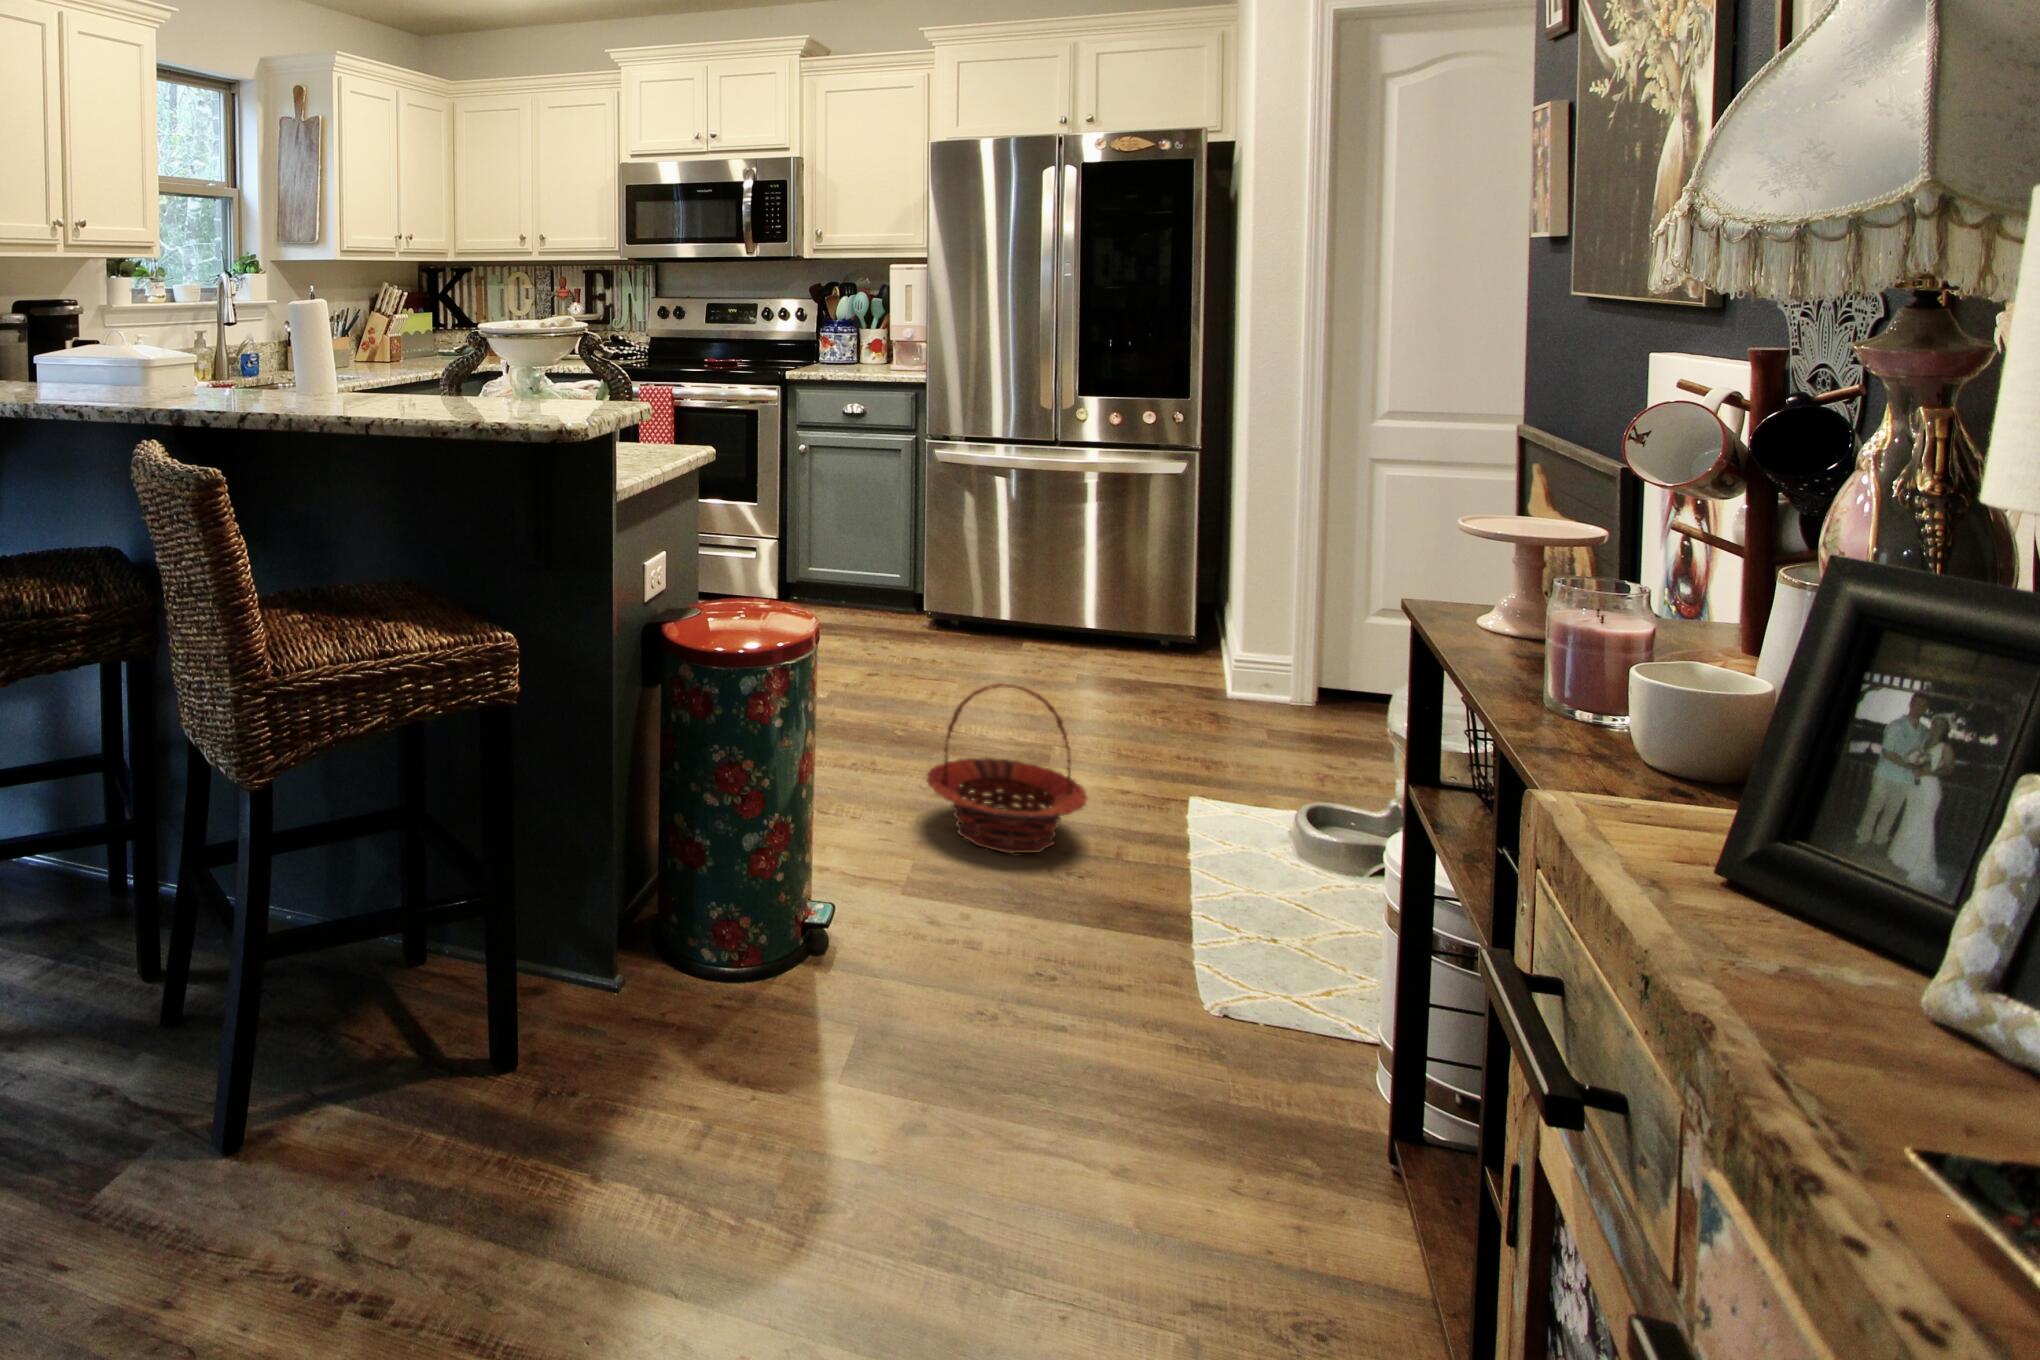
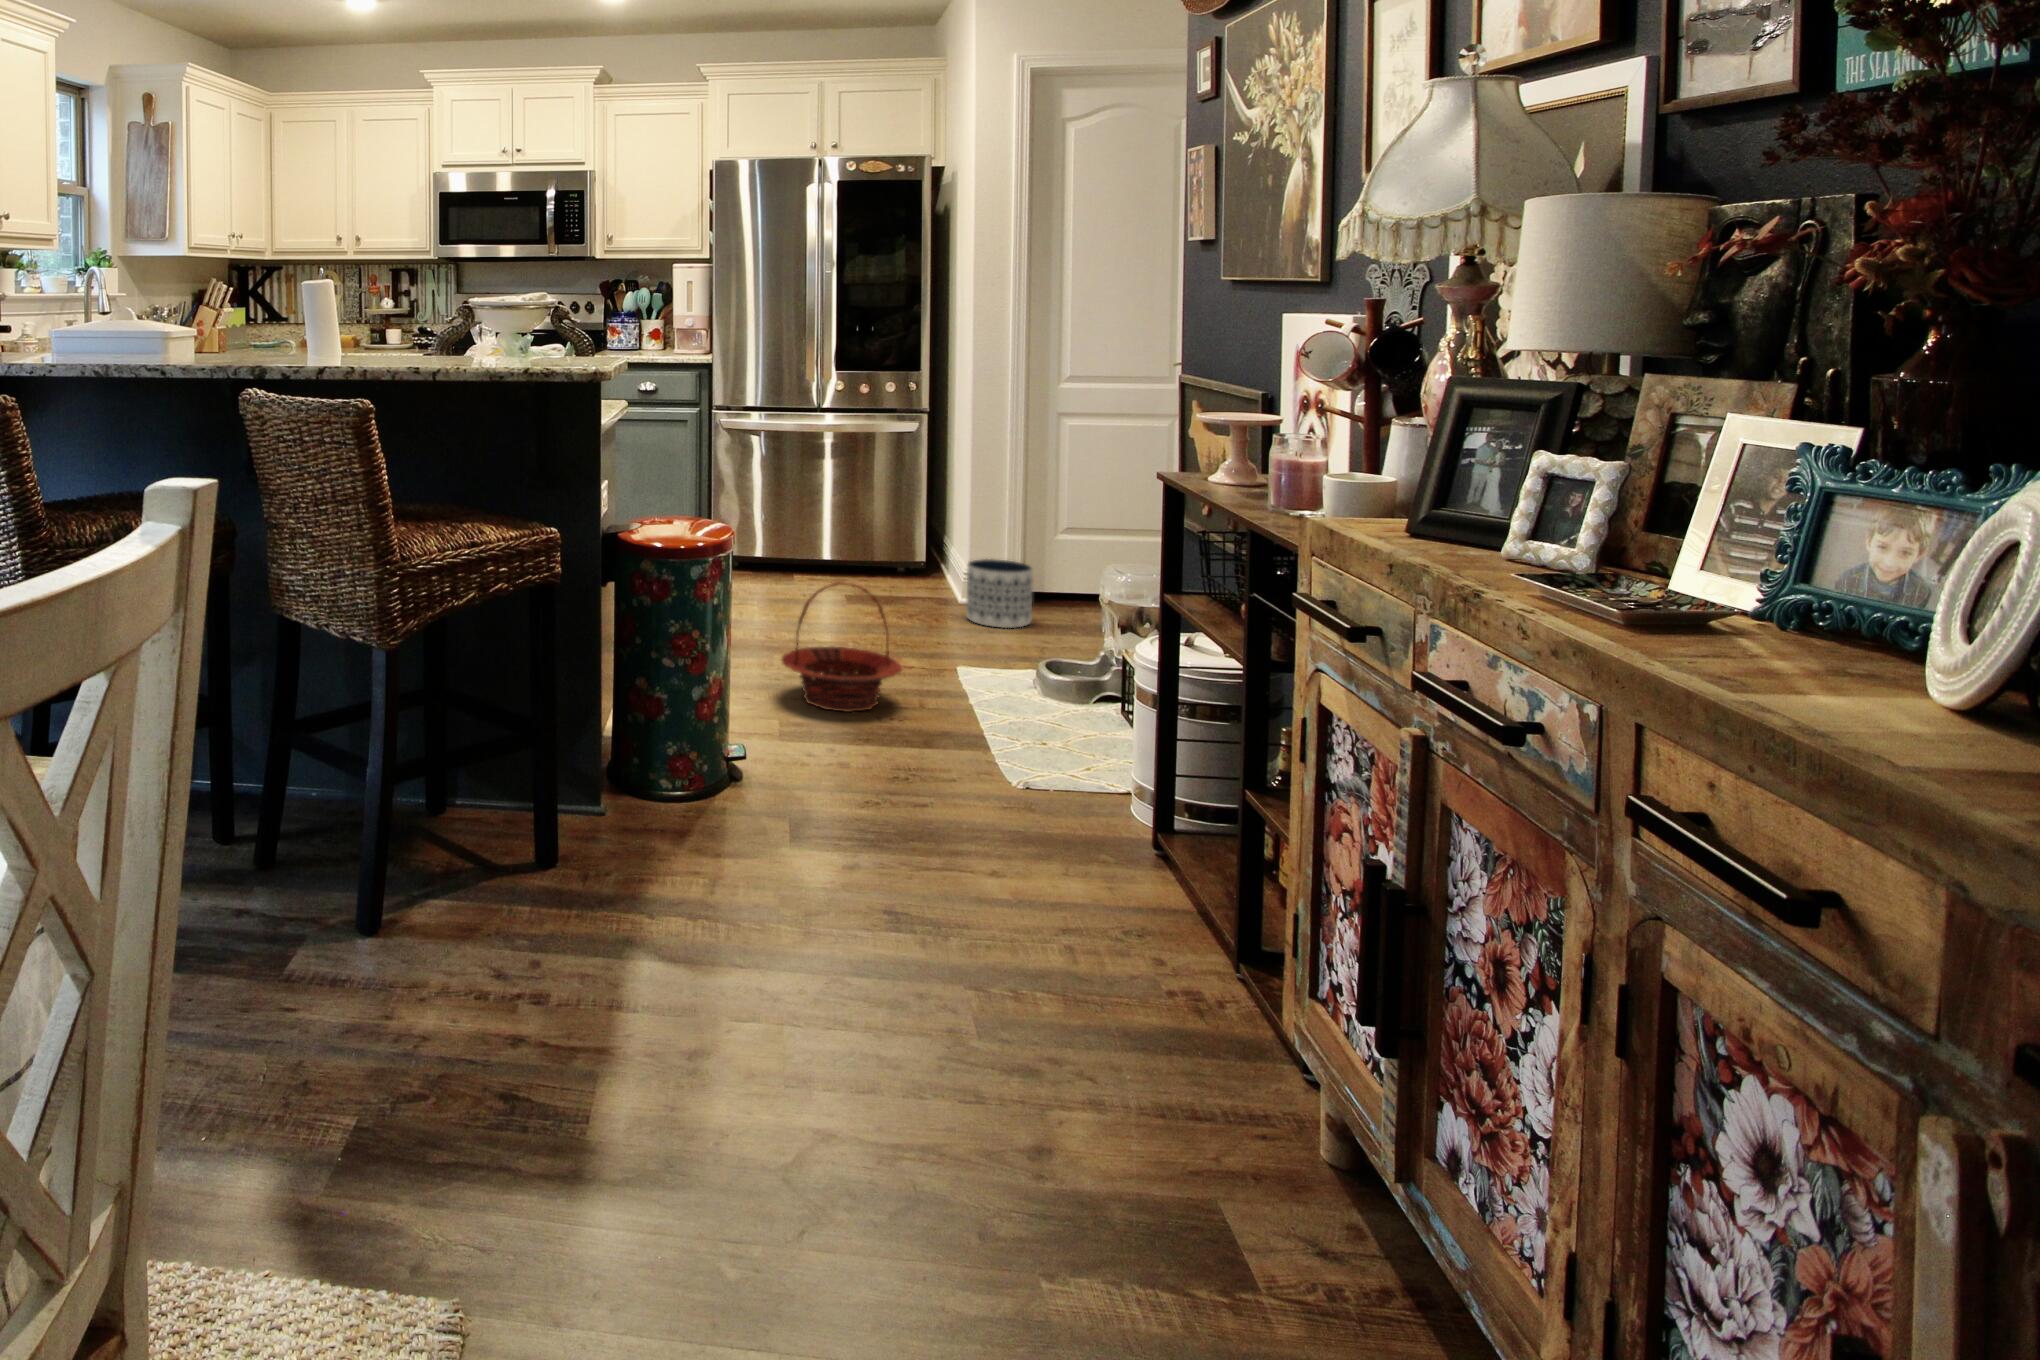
planter: none [1228,643,1321,738] -> present [966,559,1033,628]

